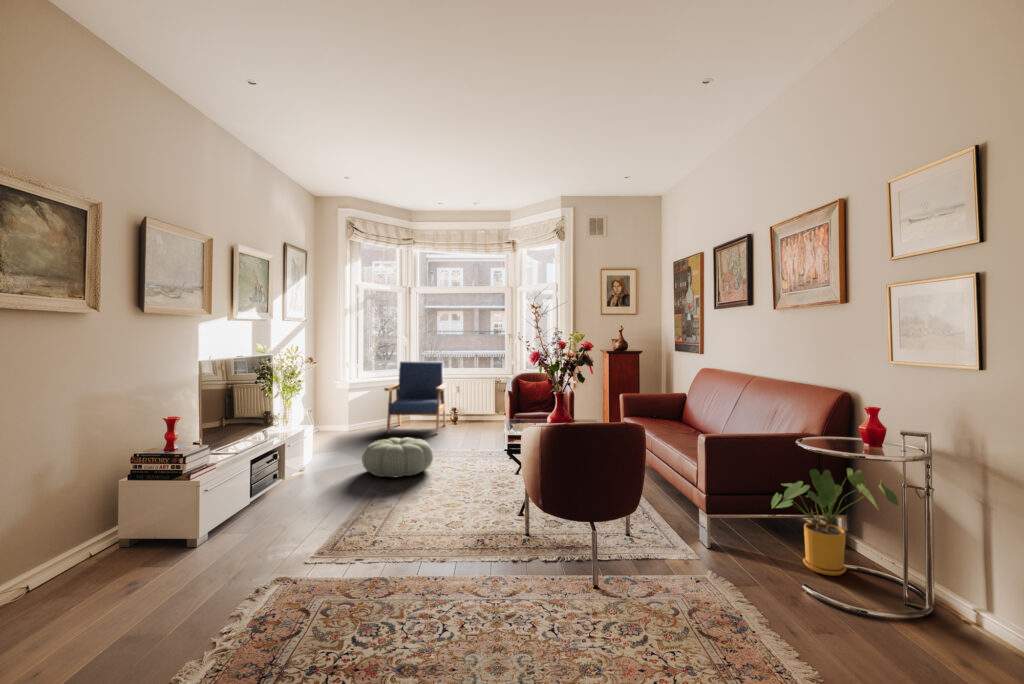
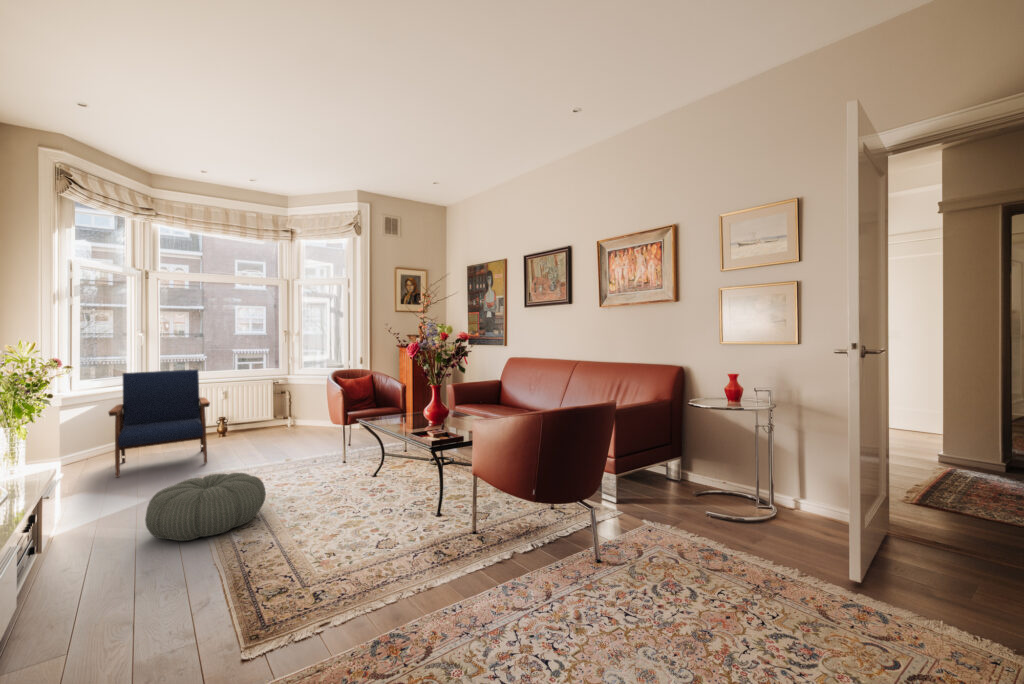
house plant: present [771,468,899,576] -> none [664,421,744,504]

